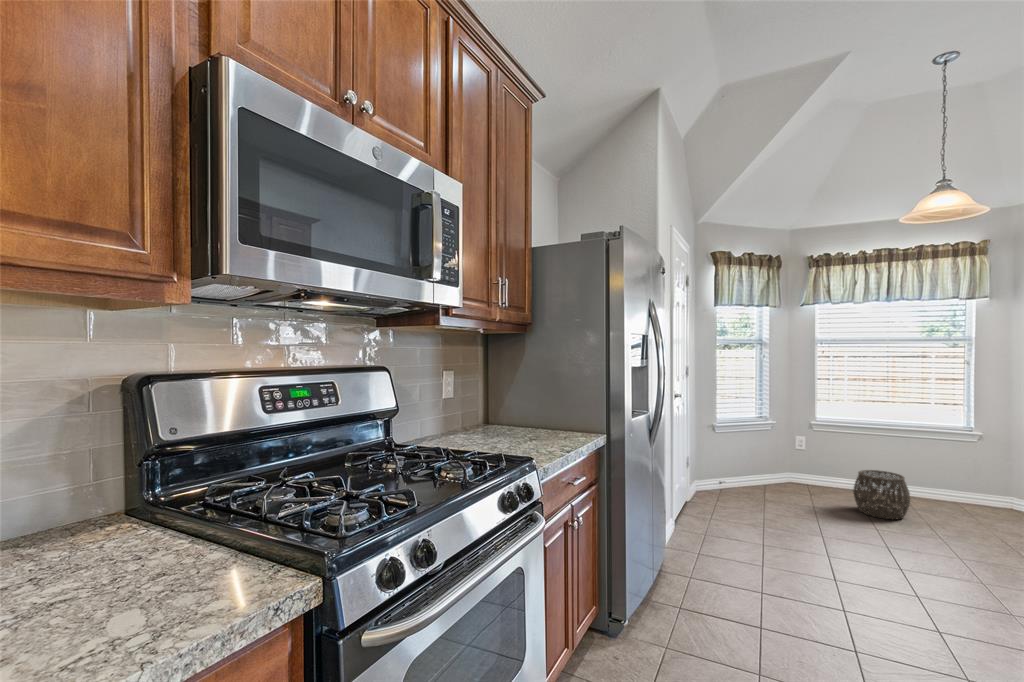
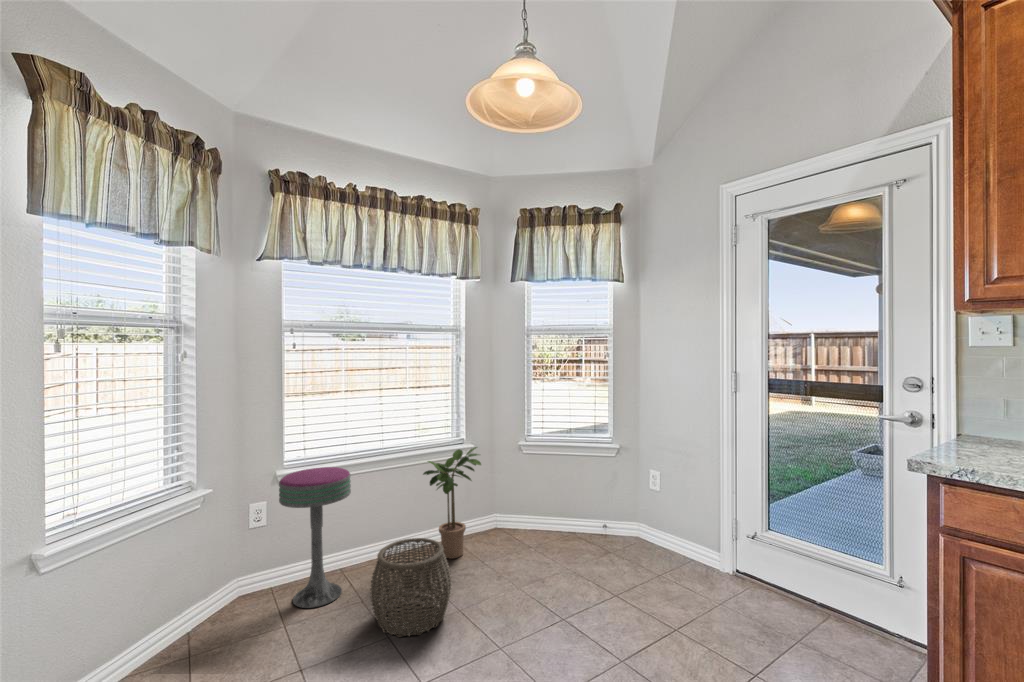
bar stool: none [811,422,855,496] -> present [279,467,351,608]
potted plant: none [913,433,978,508] -> present [423,447,481,558]

